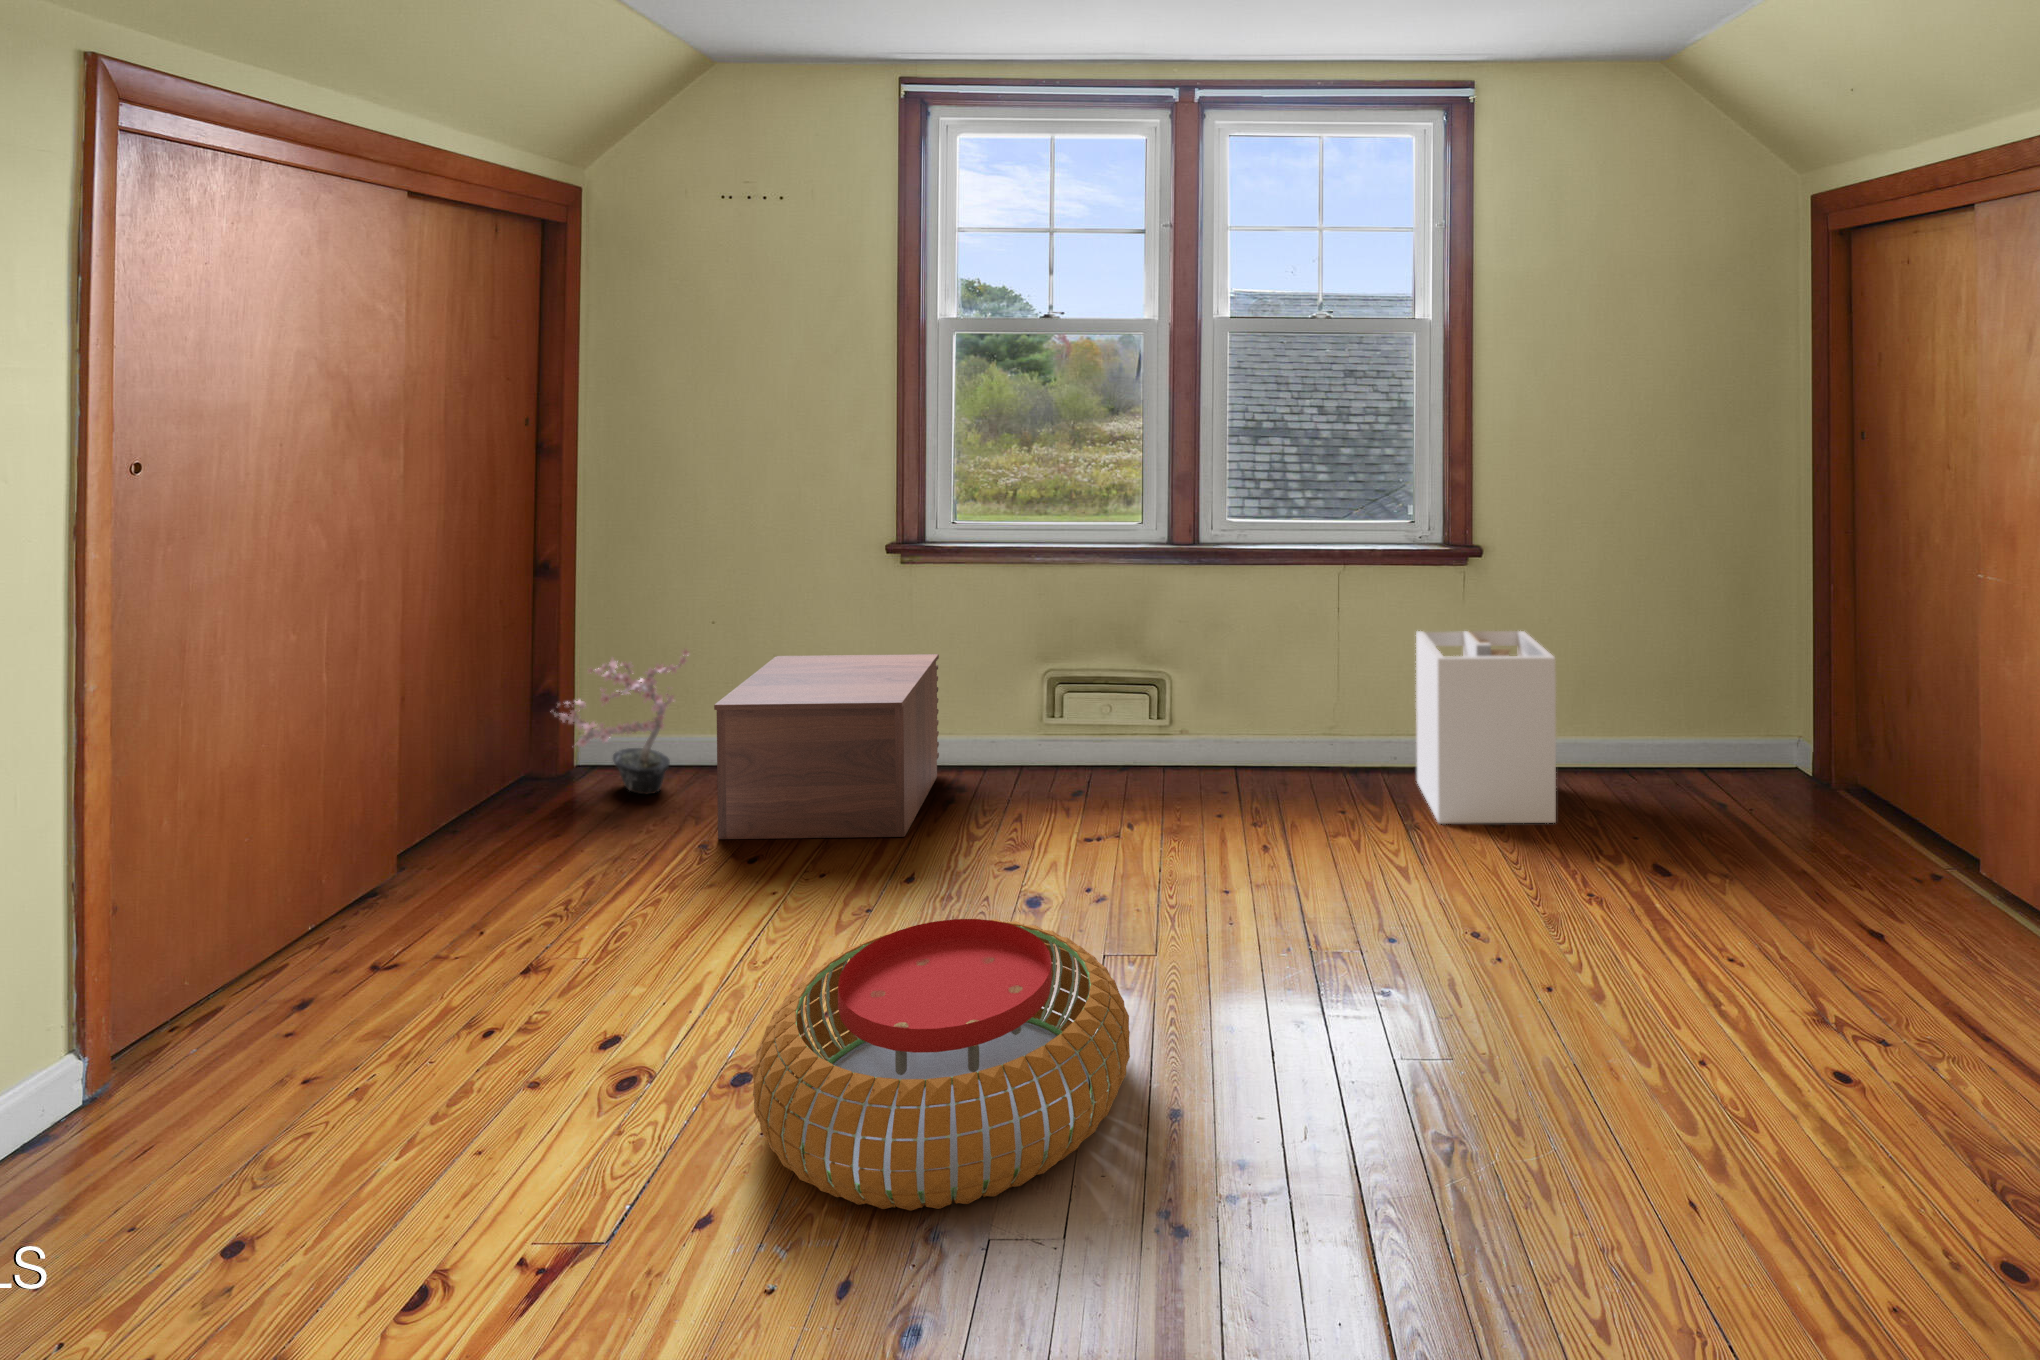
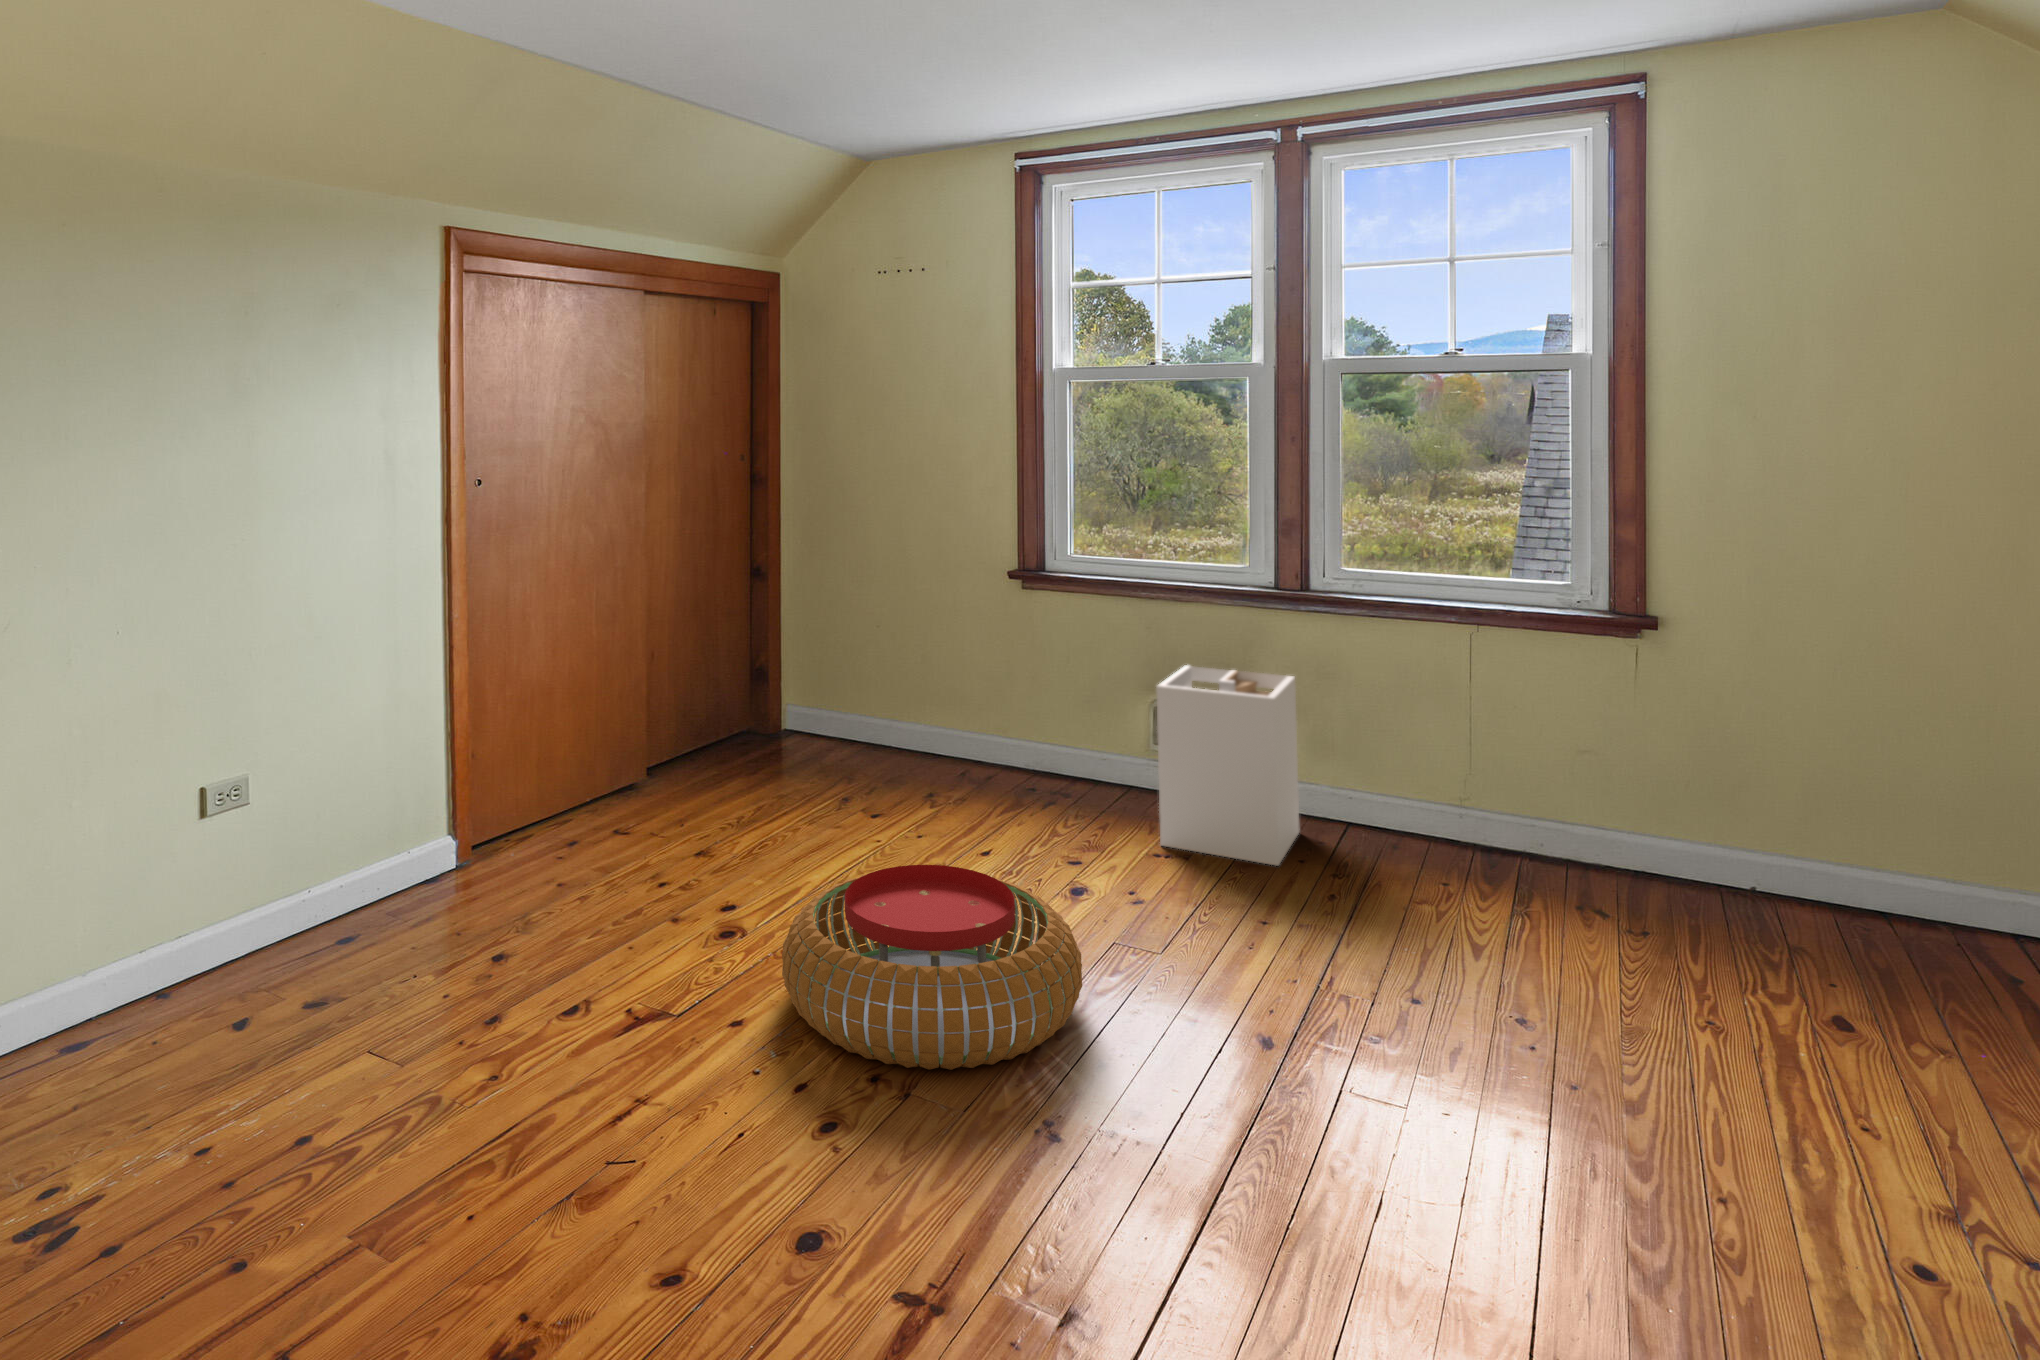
laundry hamper: present [1416,631,1556,824] -> present [1156,665,1300,866]
potted plant: present [555,649,689,794] -> none [757,636,862,758]
nightstand: present [714,654,939,839] -> none [854,657,1058,824]

